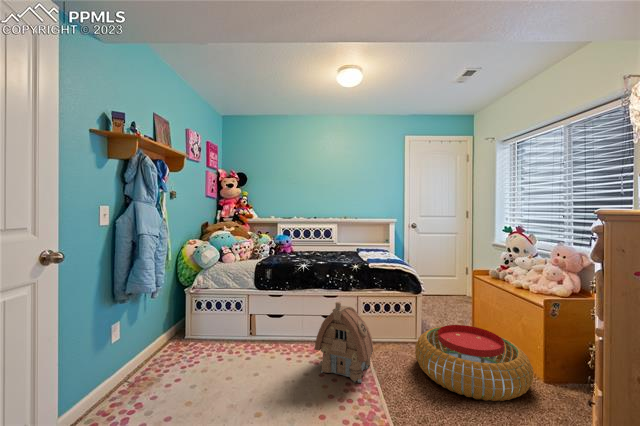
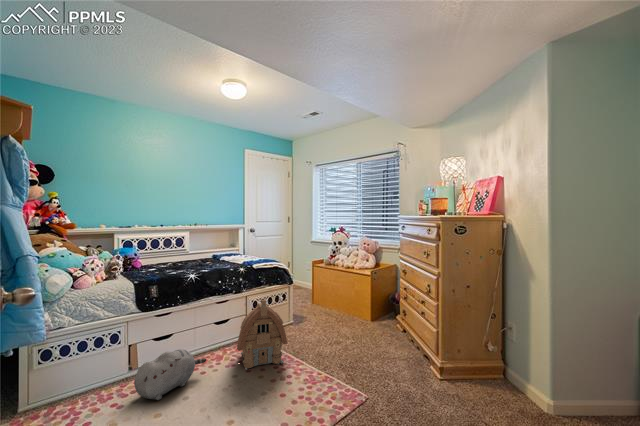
pouf: present [415,325,533,401] -> none [302,299,374,343]
plush toy: none [229,328,291,366] -> present [134,349,206,400]

